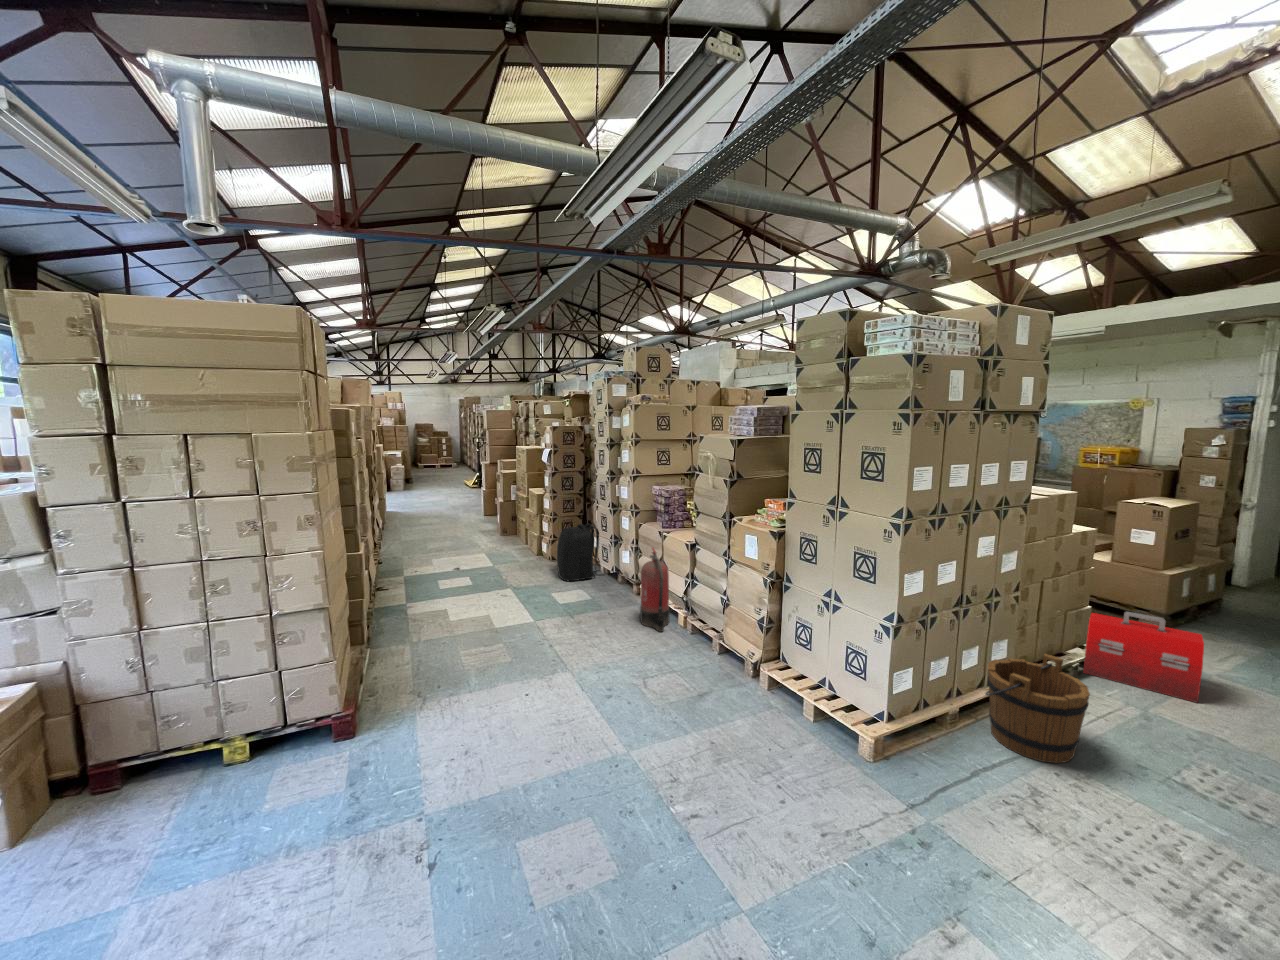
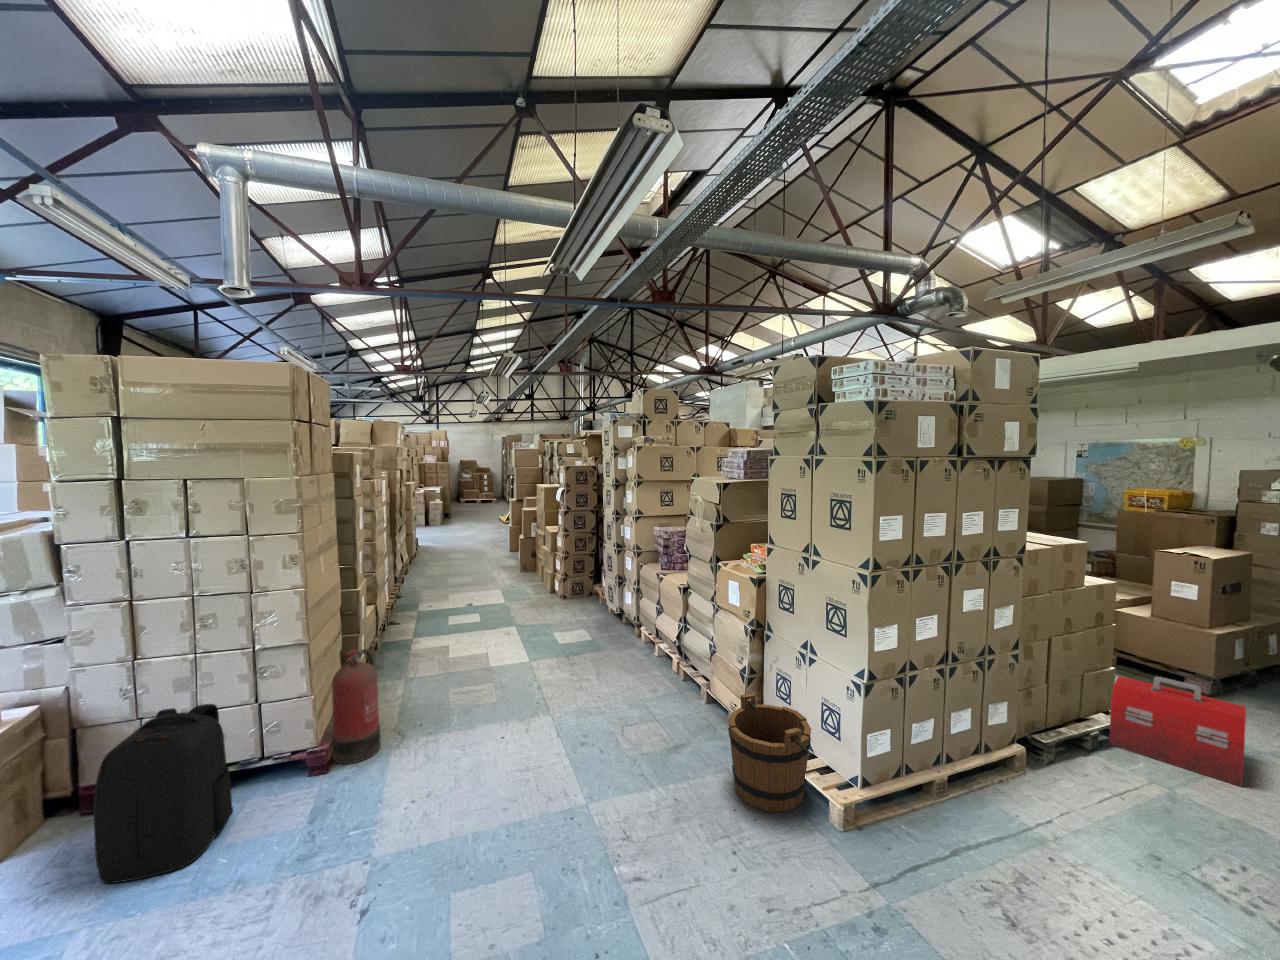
backpack: present [557,524,599,581] -> present [94,704,233,883]
fire extinguisher: present [640,548,669,632] -> present [332,649,381,764]
bucket: present [985,654,1090,763] -> present [728,693,812,812]

